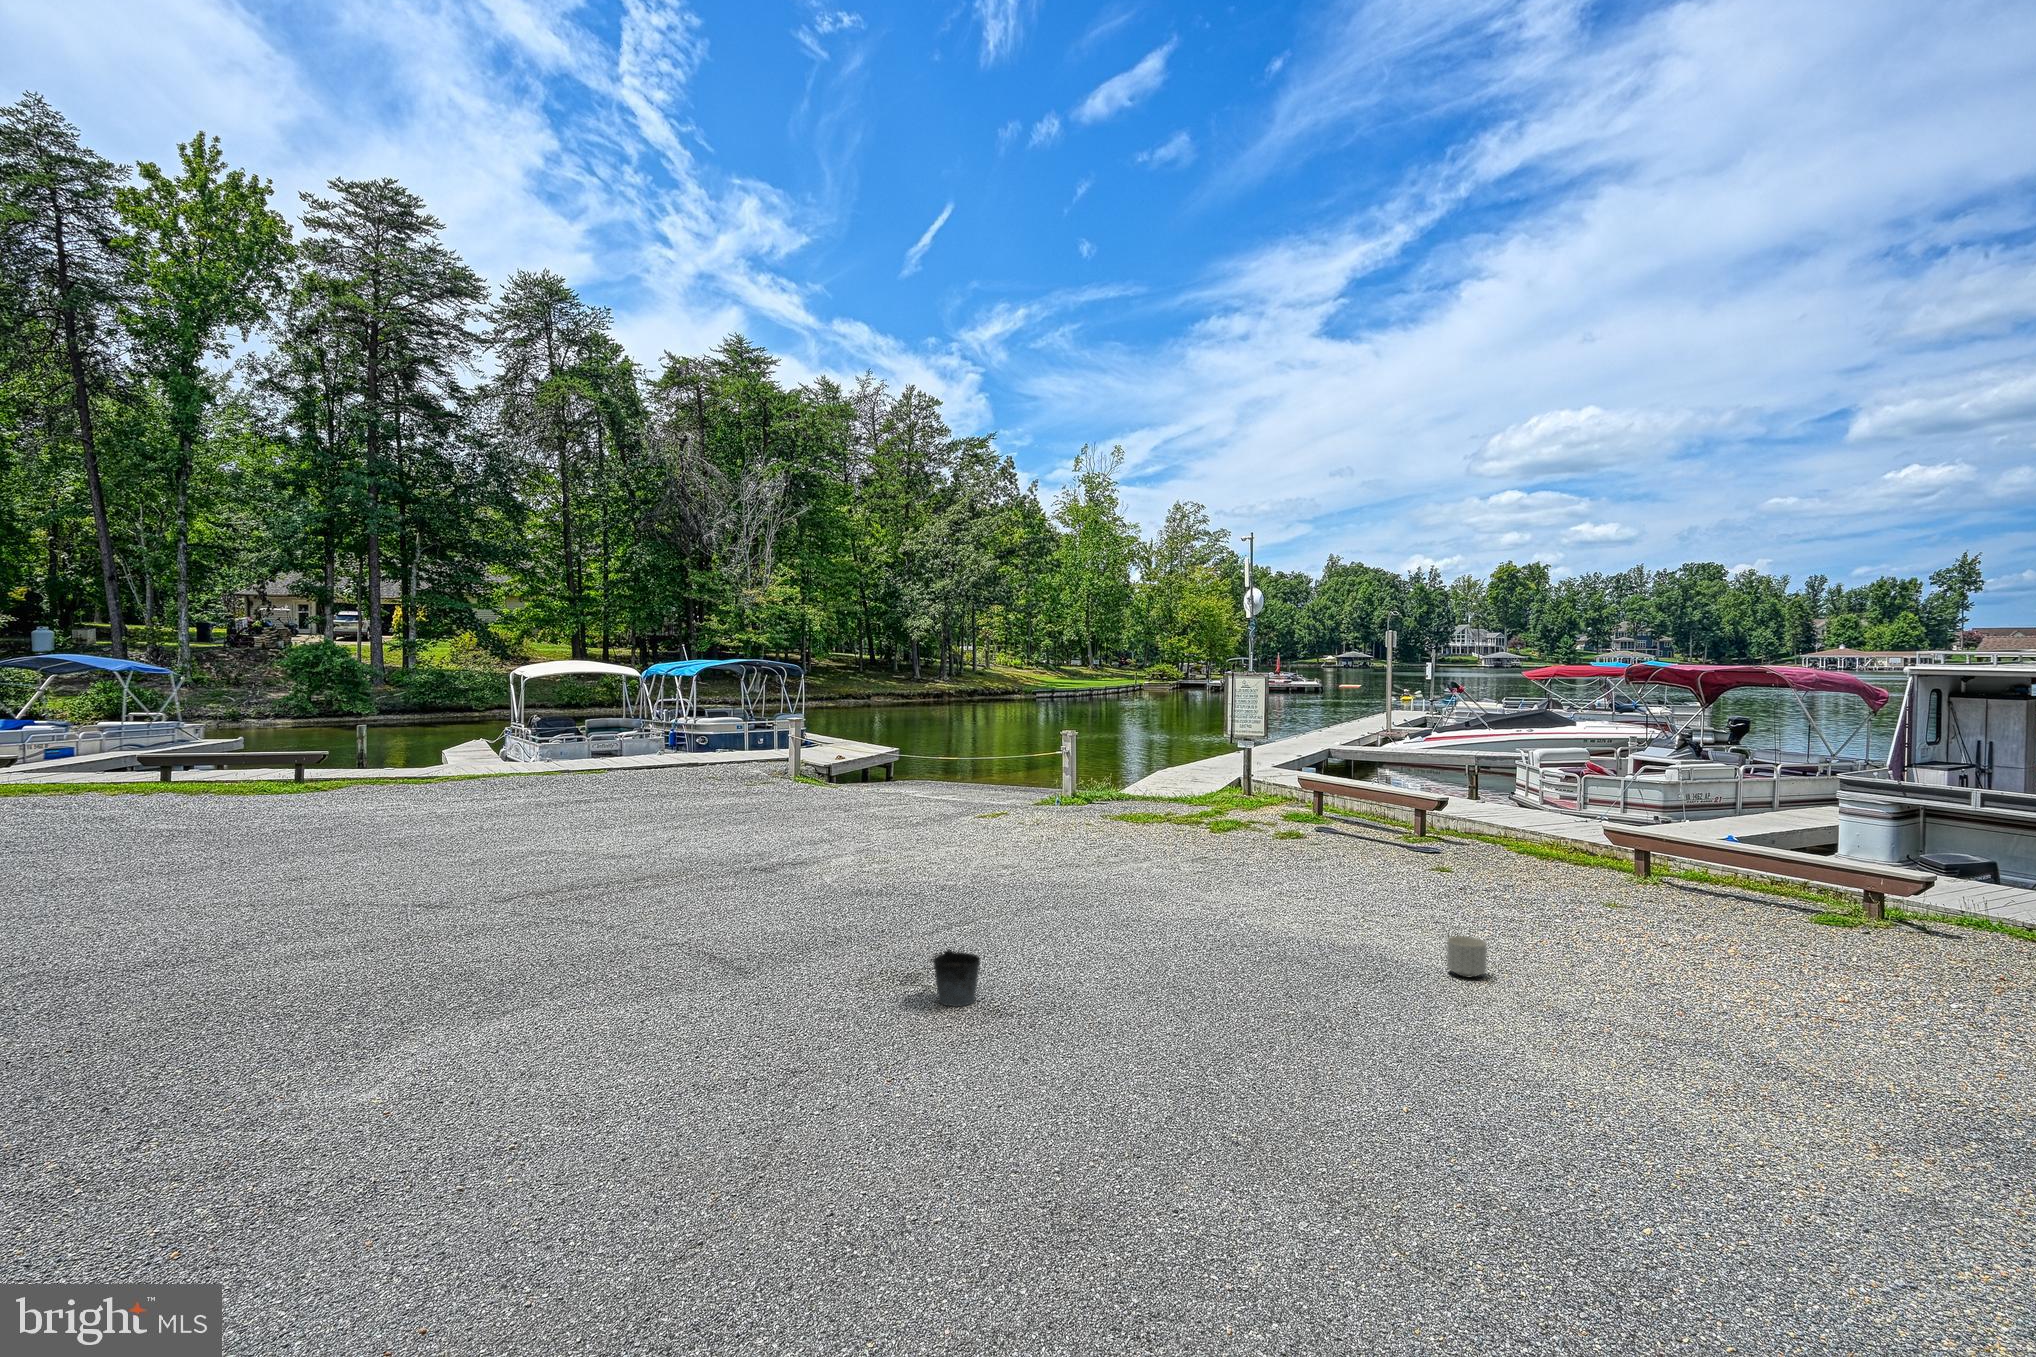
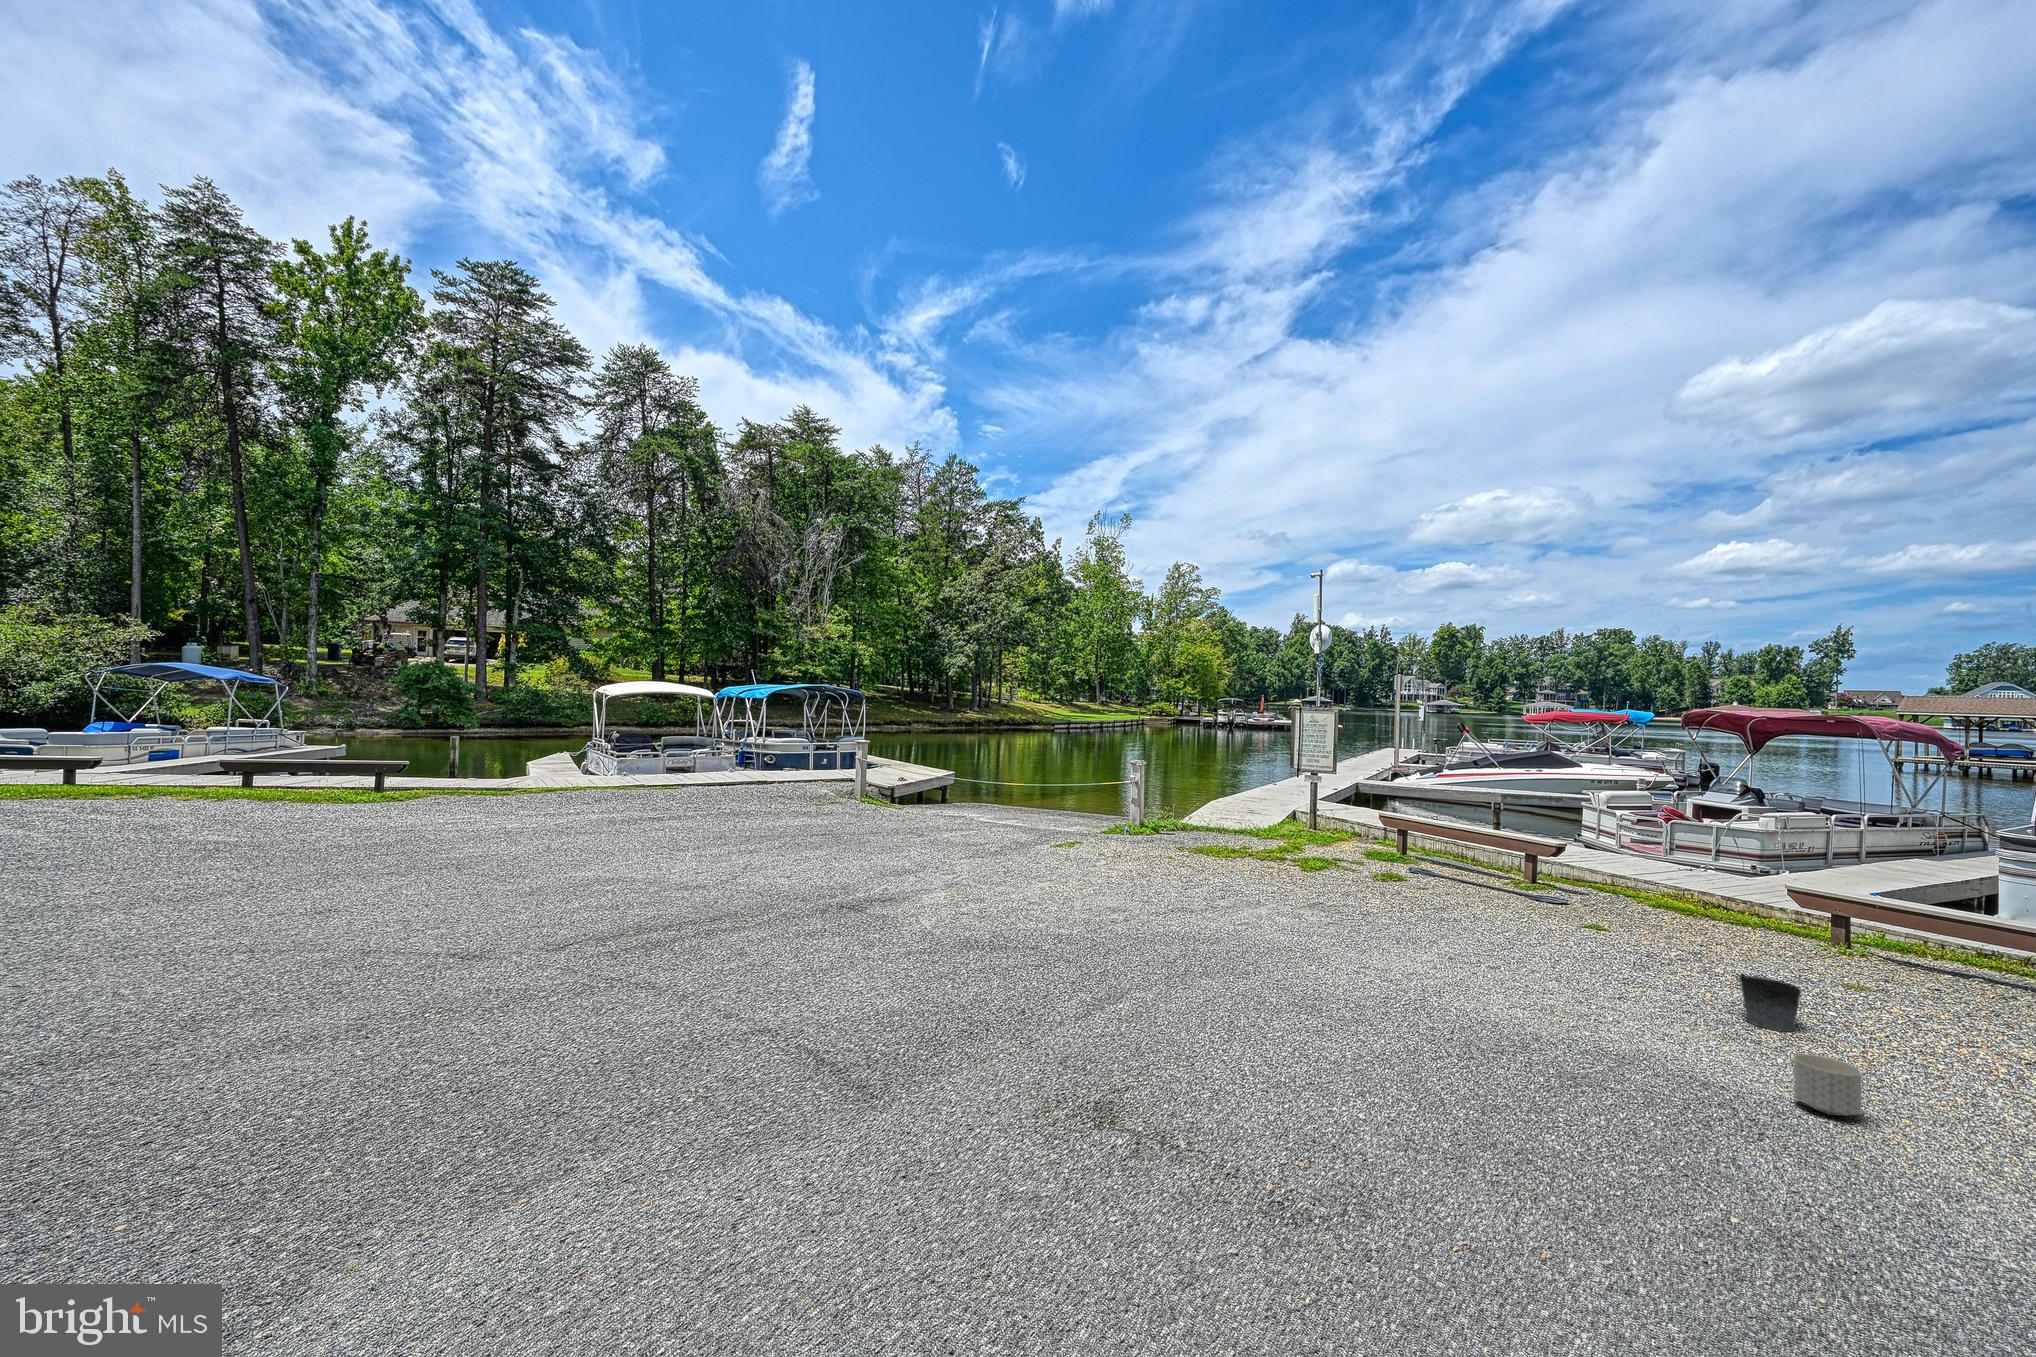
bucket: present [932,949,980,1007] -> present [1737,974,1802,1032]

